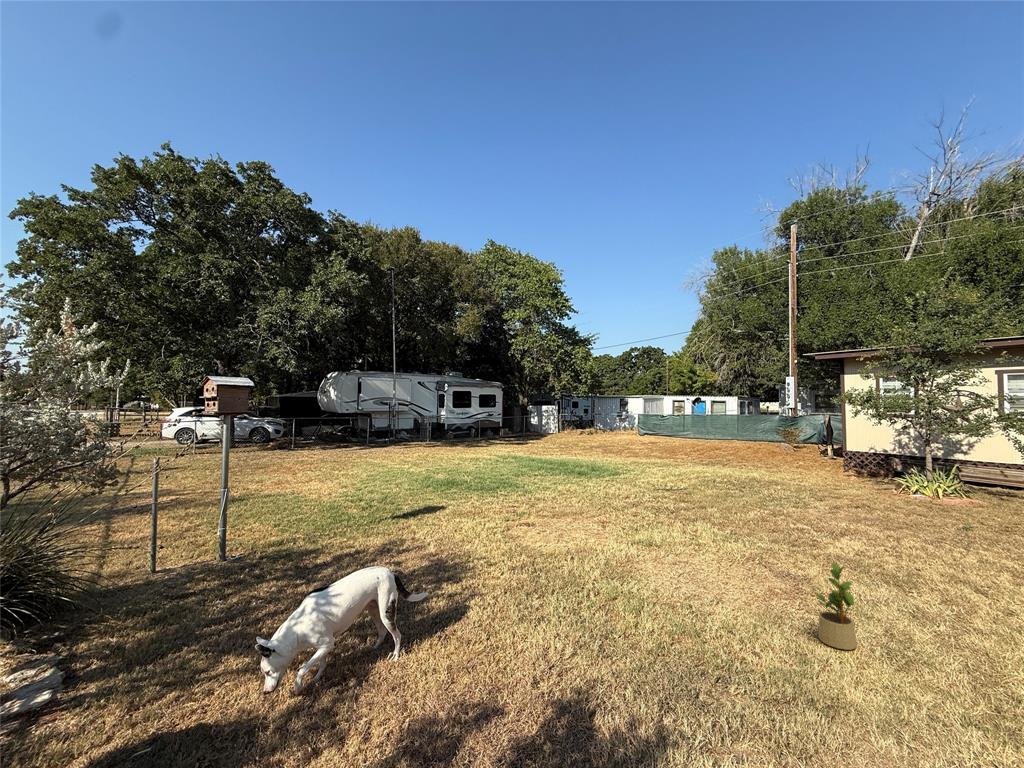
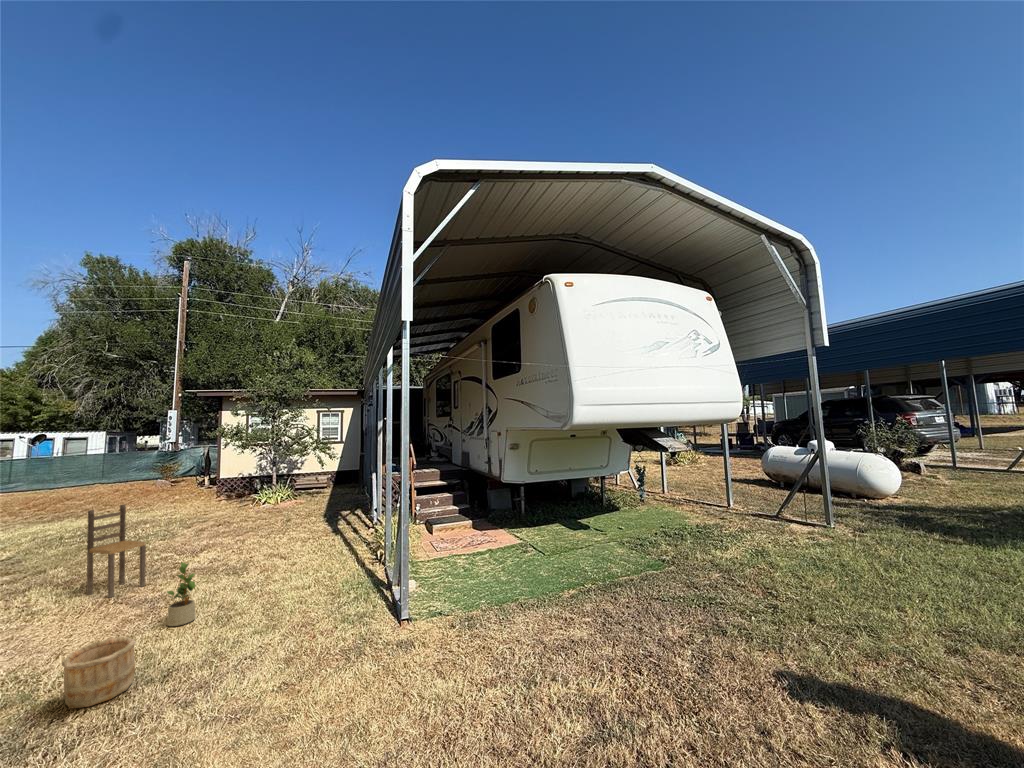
chair: none [727,467,784,564] -> present [86,504,146,598]
wooden bucket: none [709,637,789,731] -> present [62,637,136,709]

